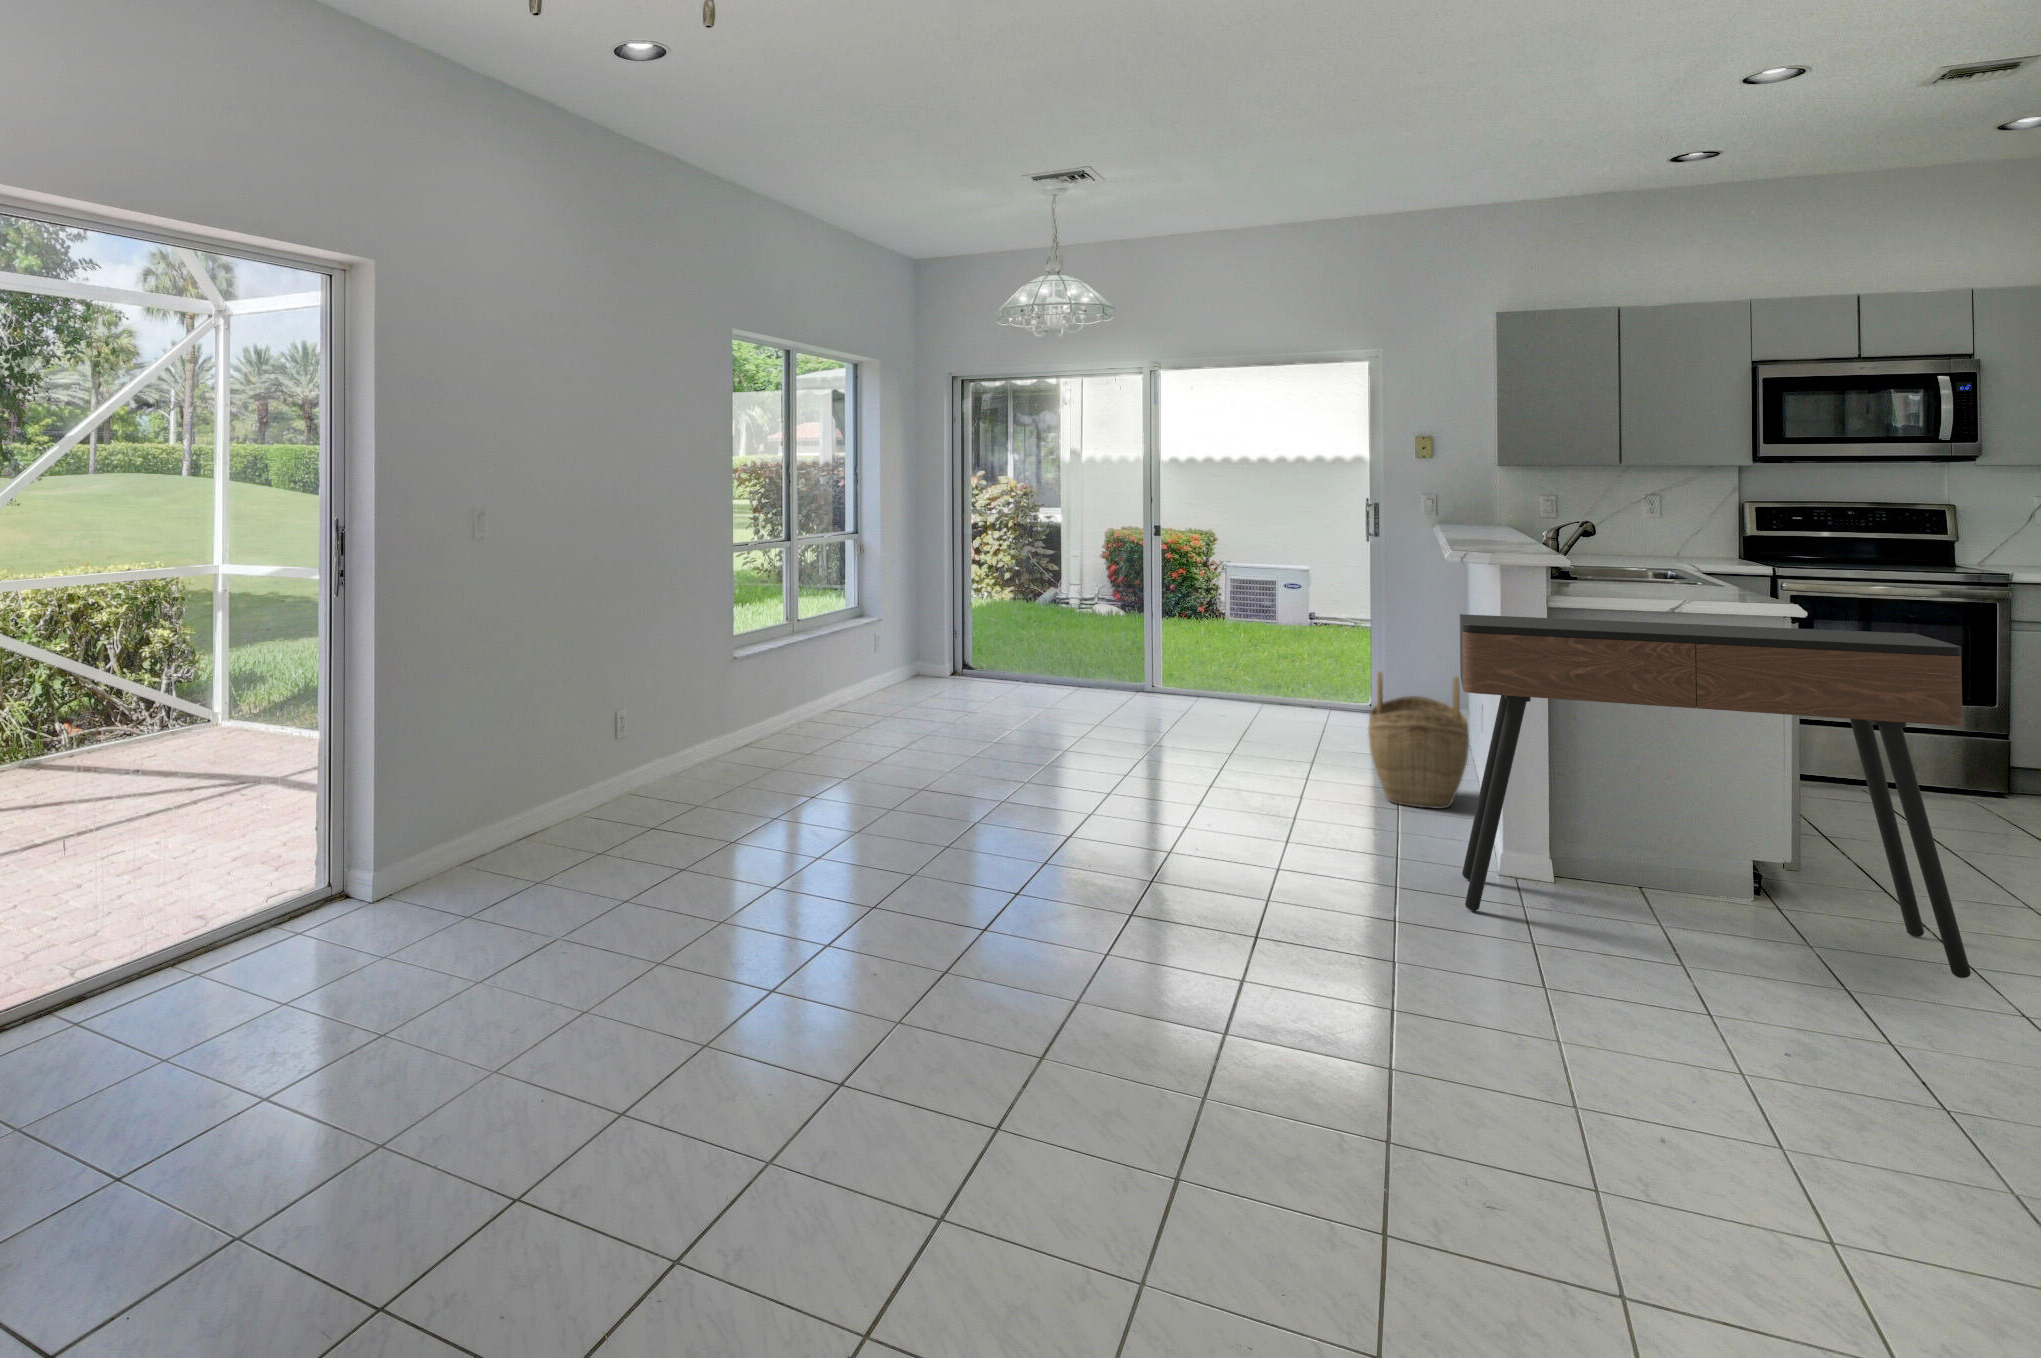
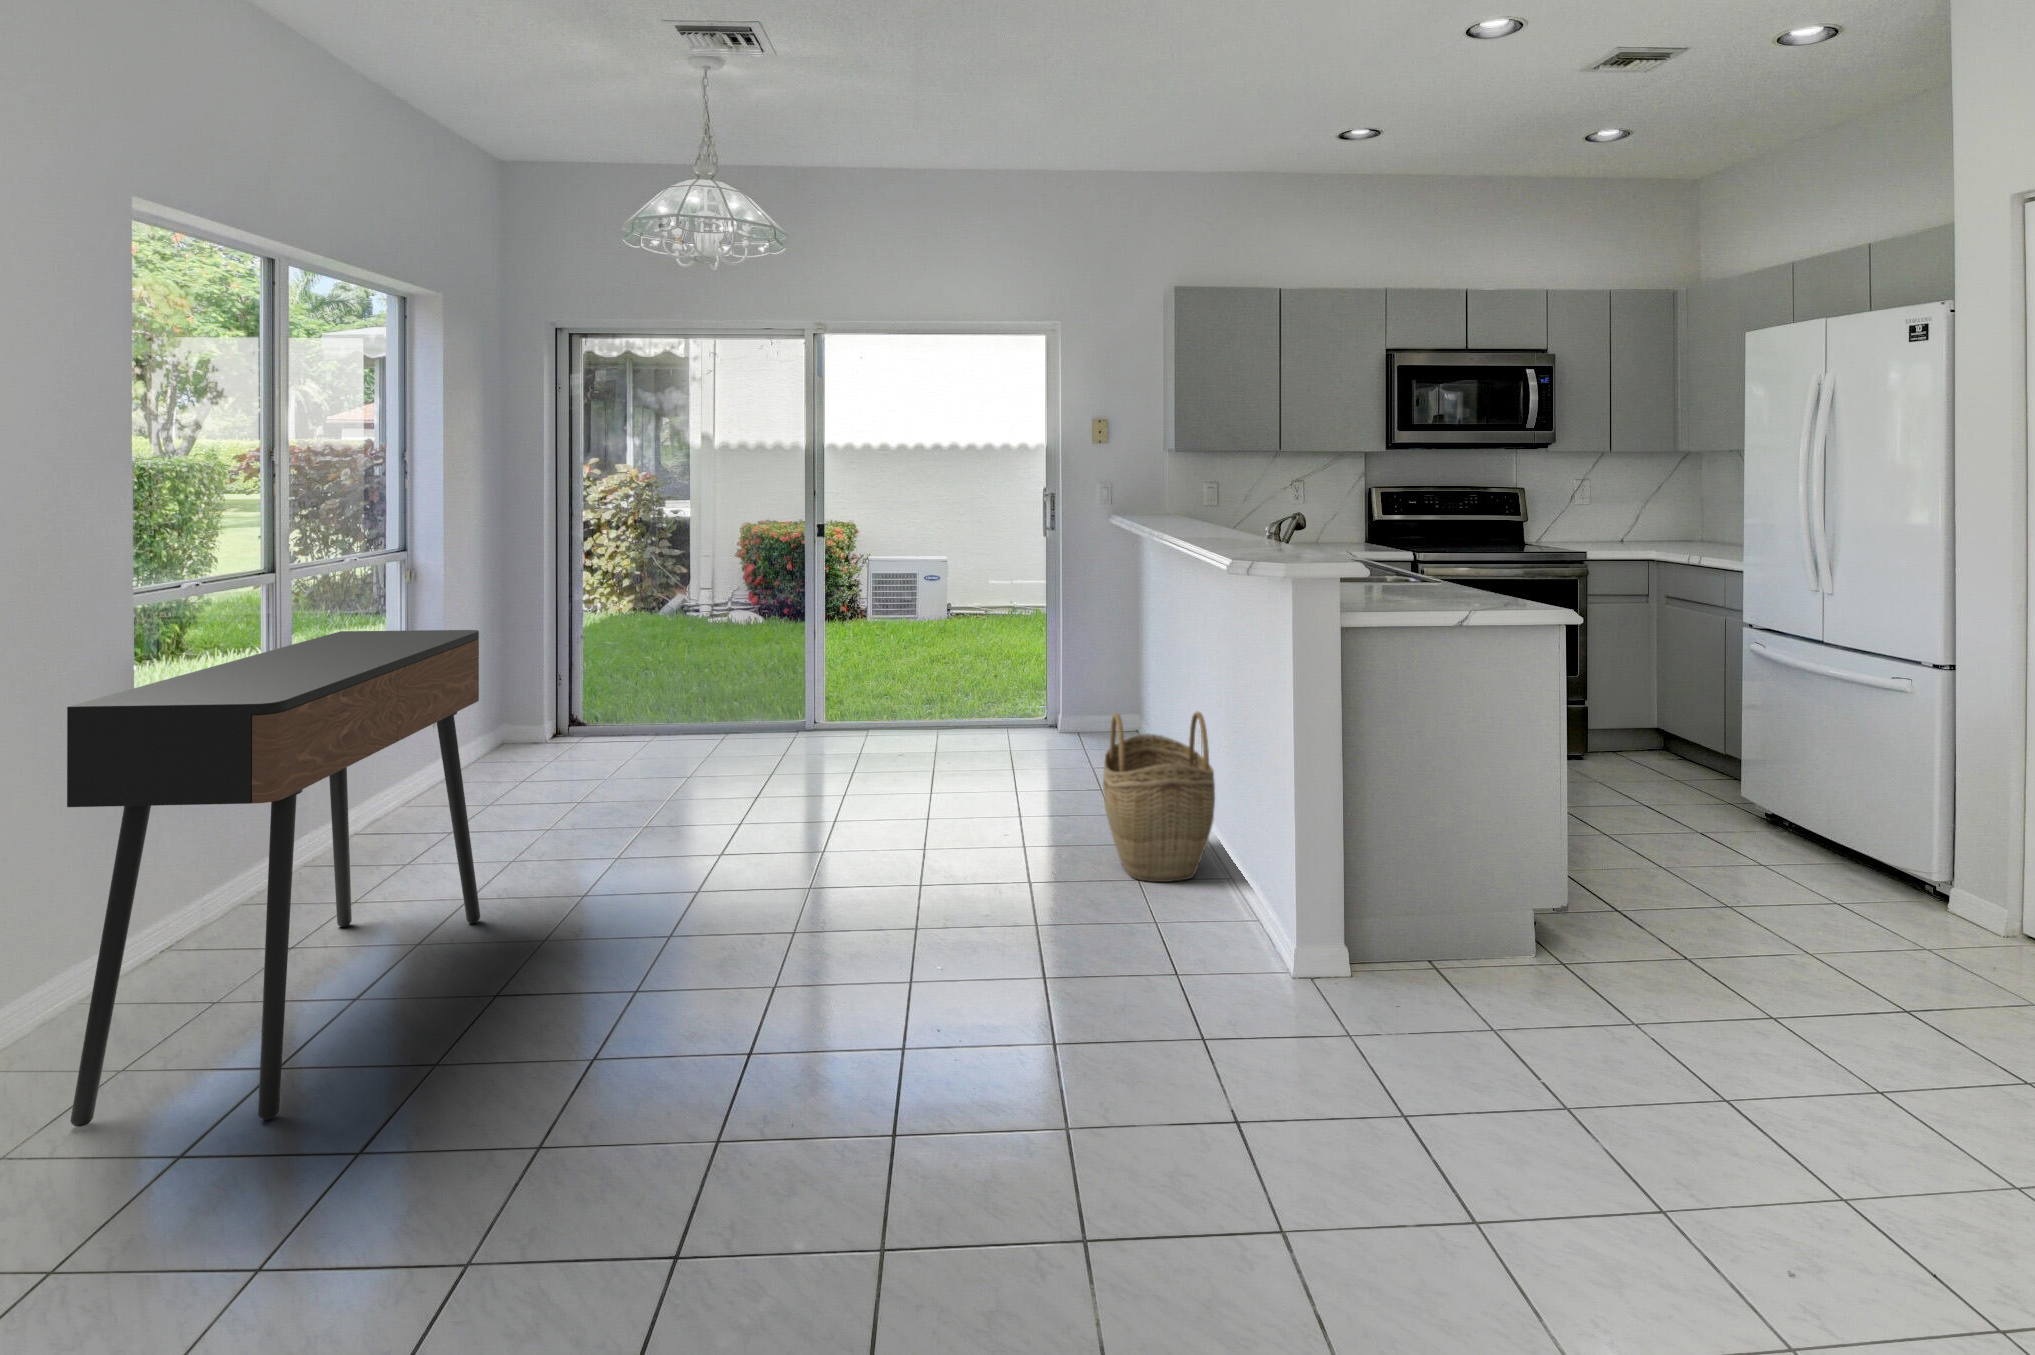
console table: present [1460,614,1971,978] -> present [67,630,480,1127]

